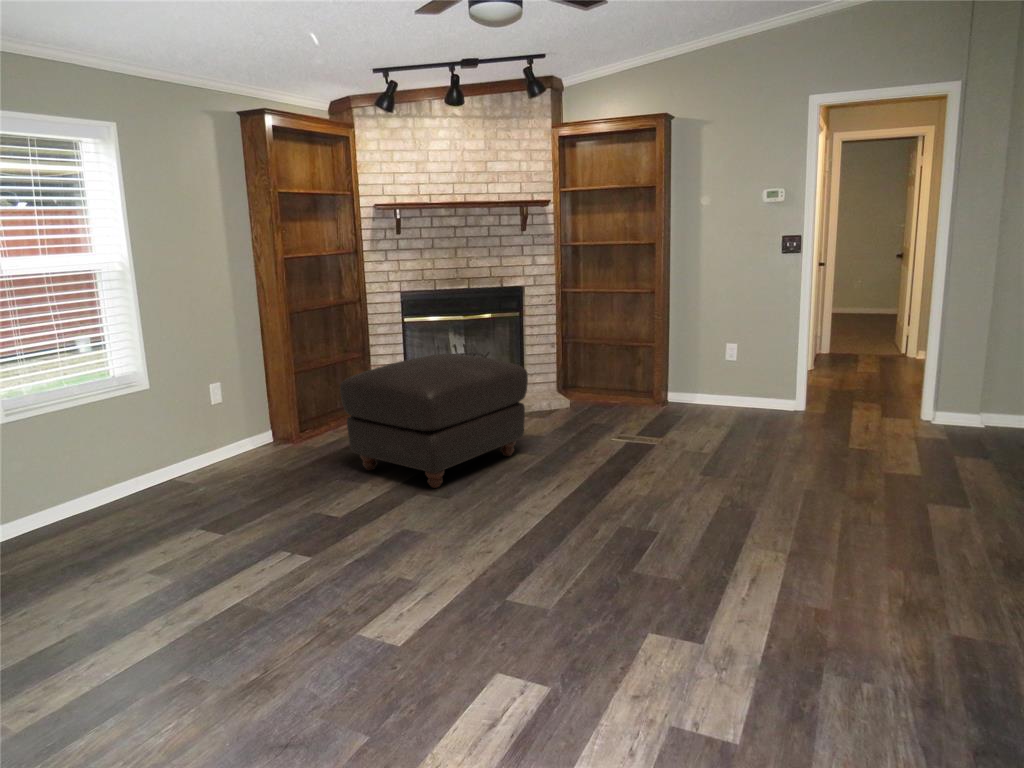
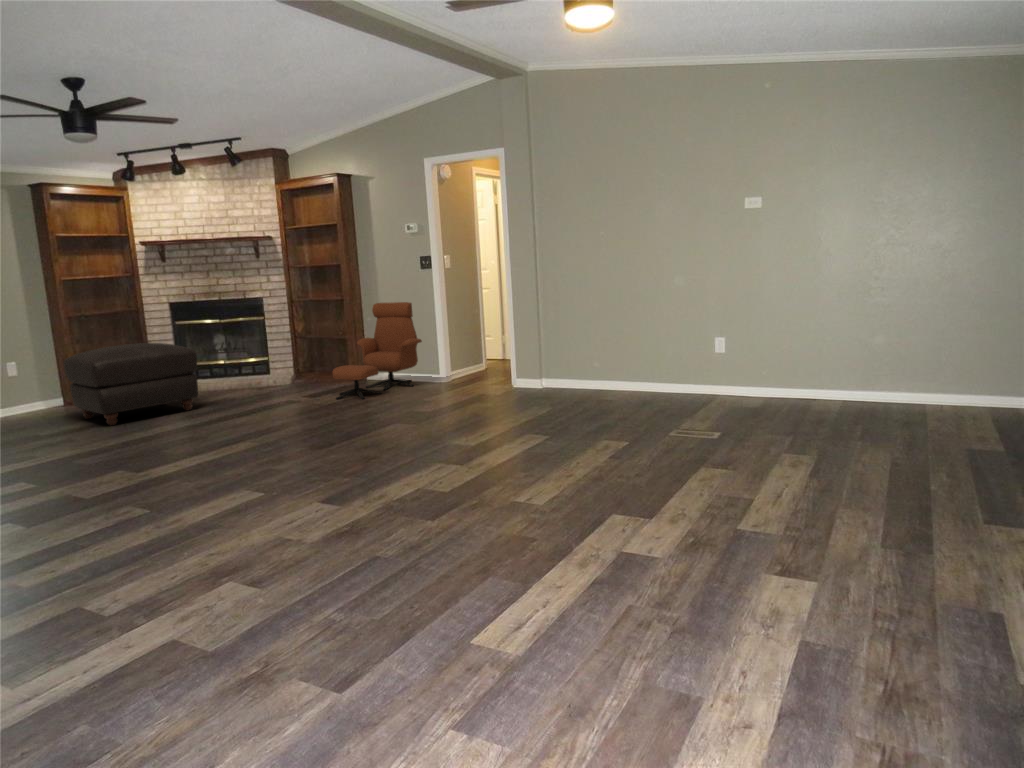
lounge chair: none [687,299,789,439] -> present [333,302,422,399]

